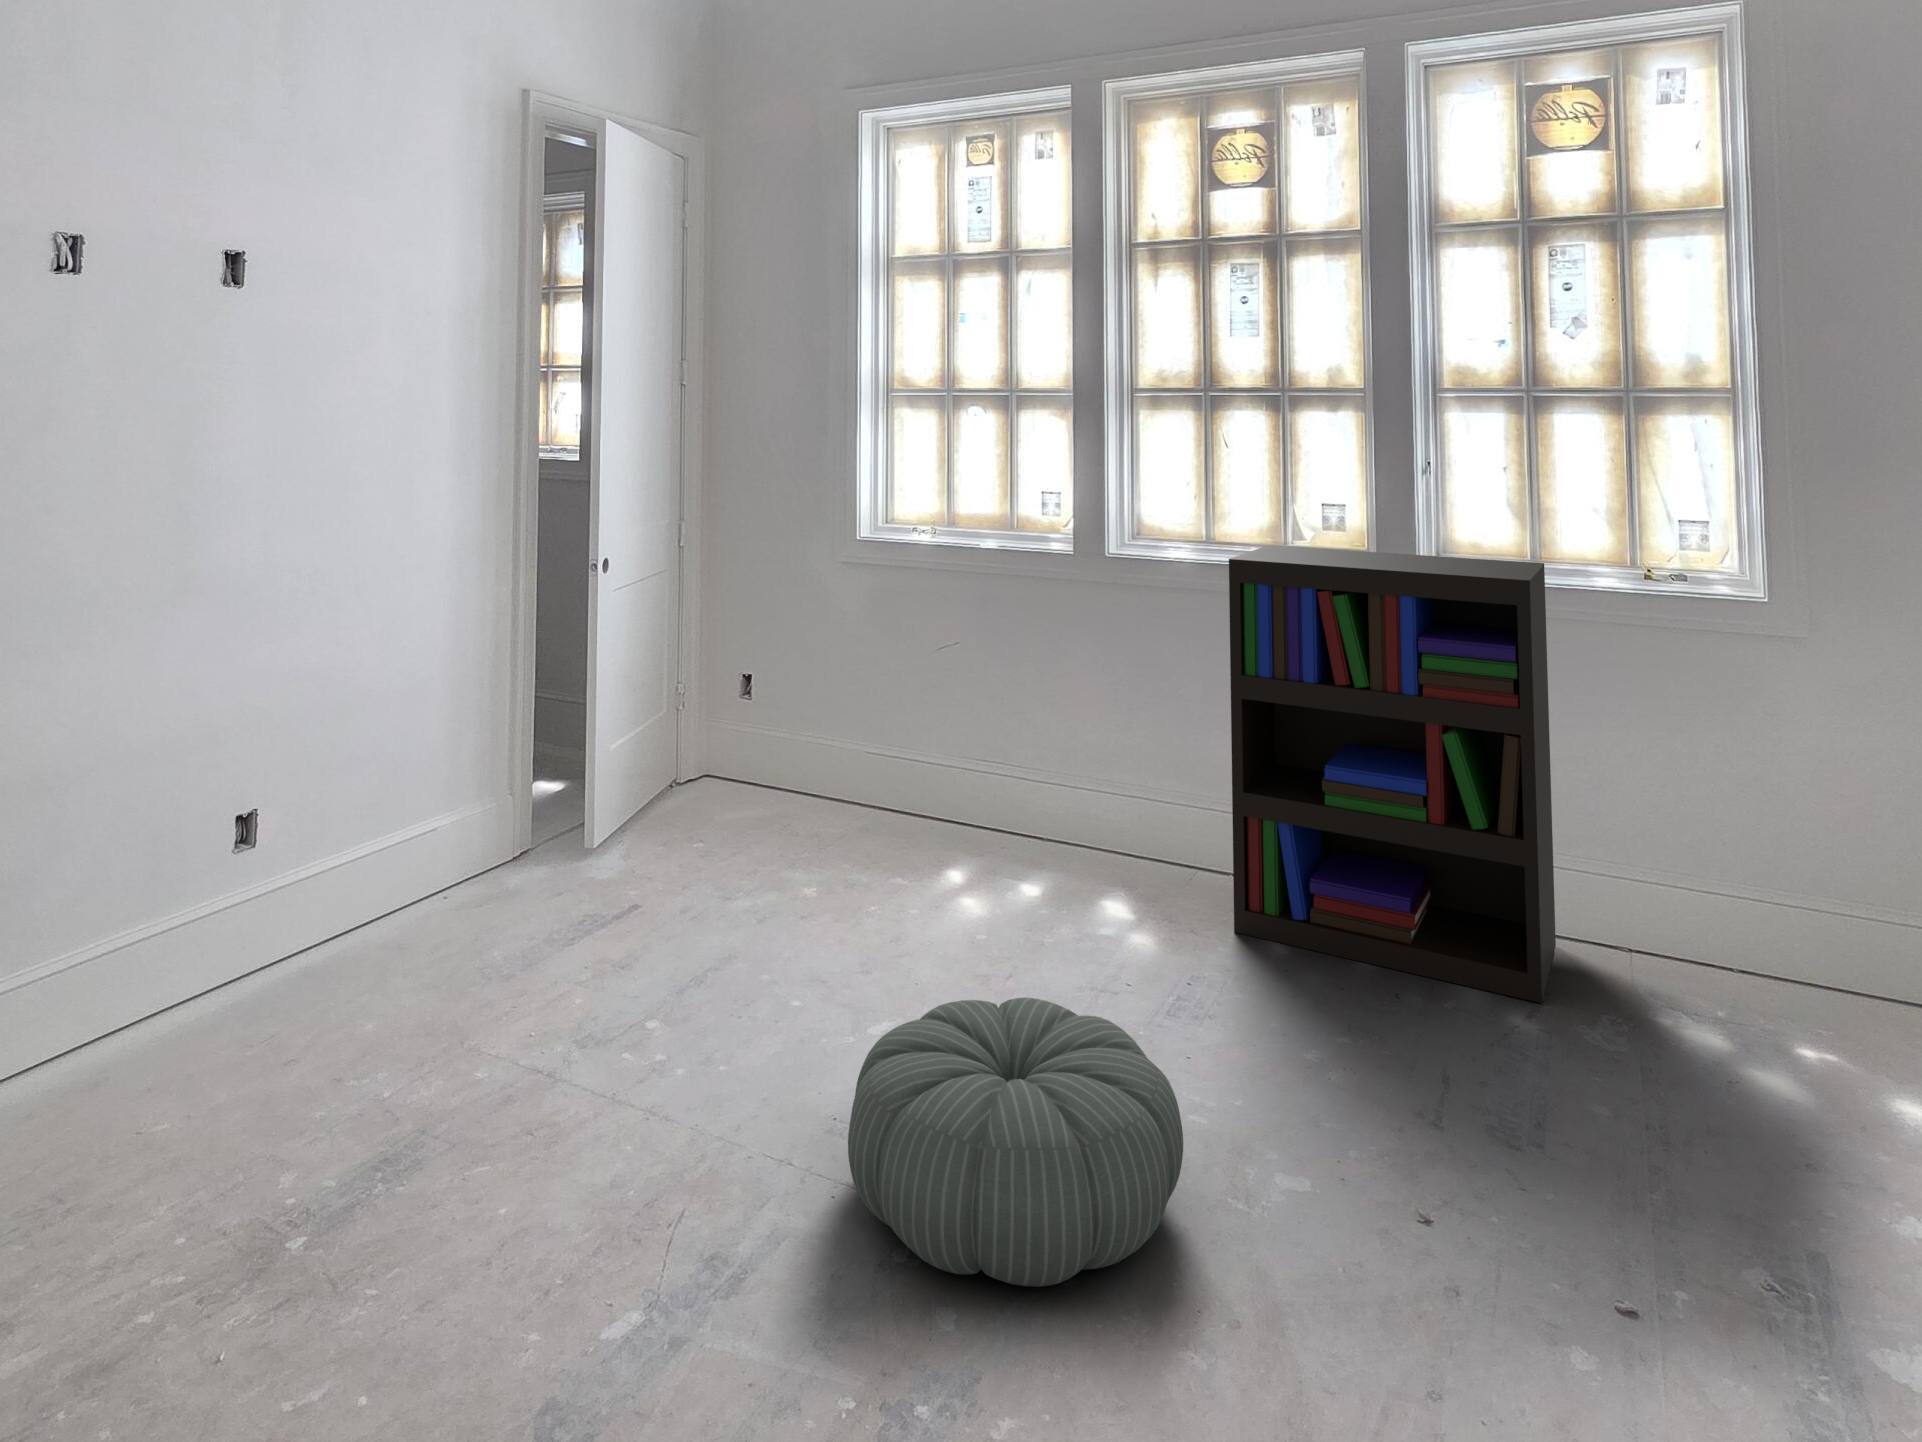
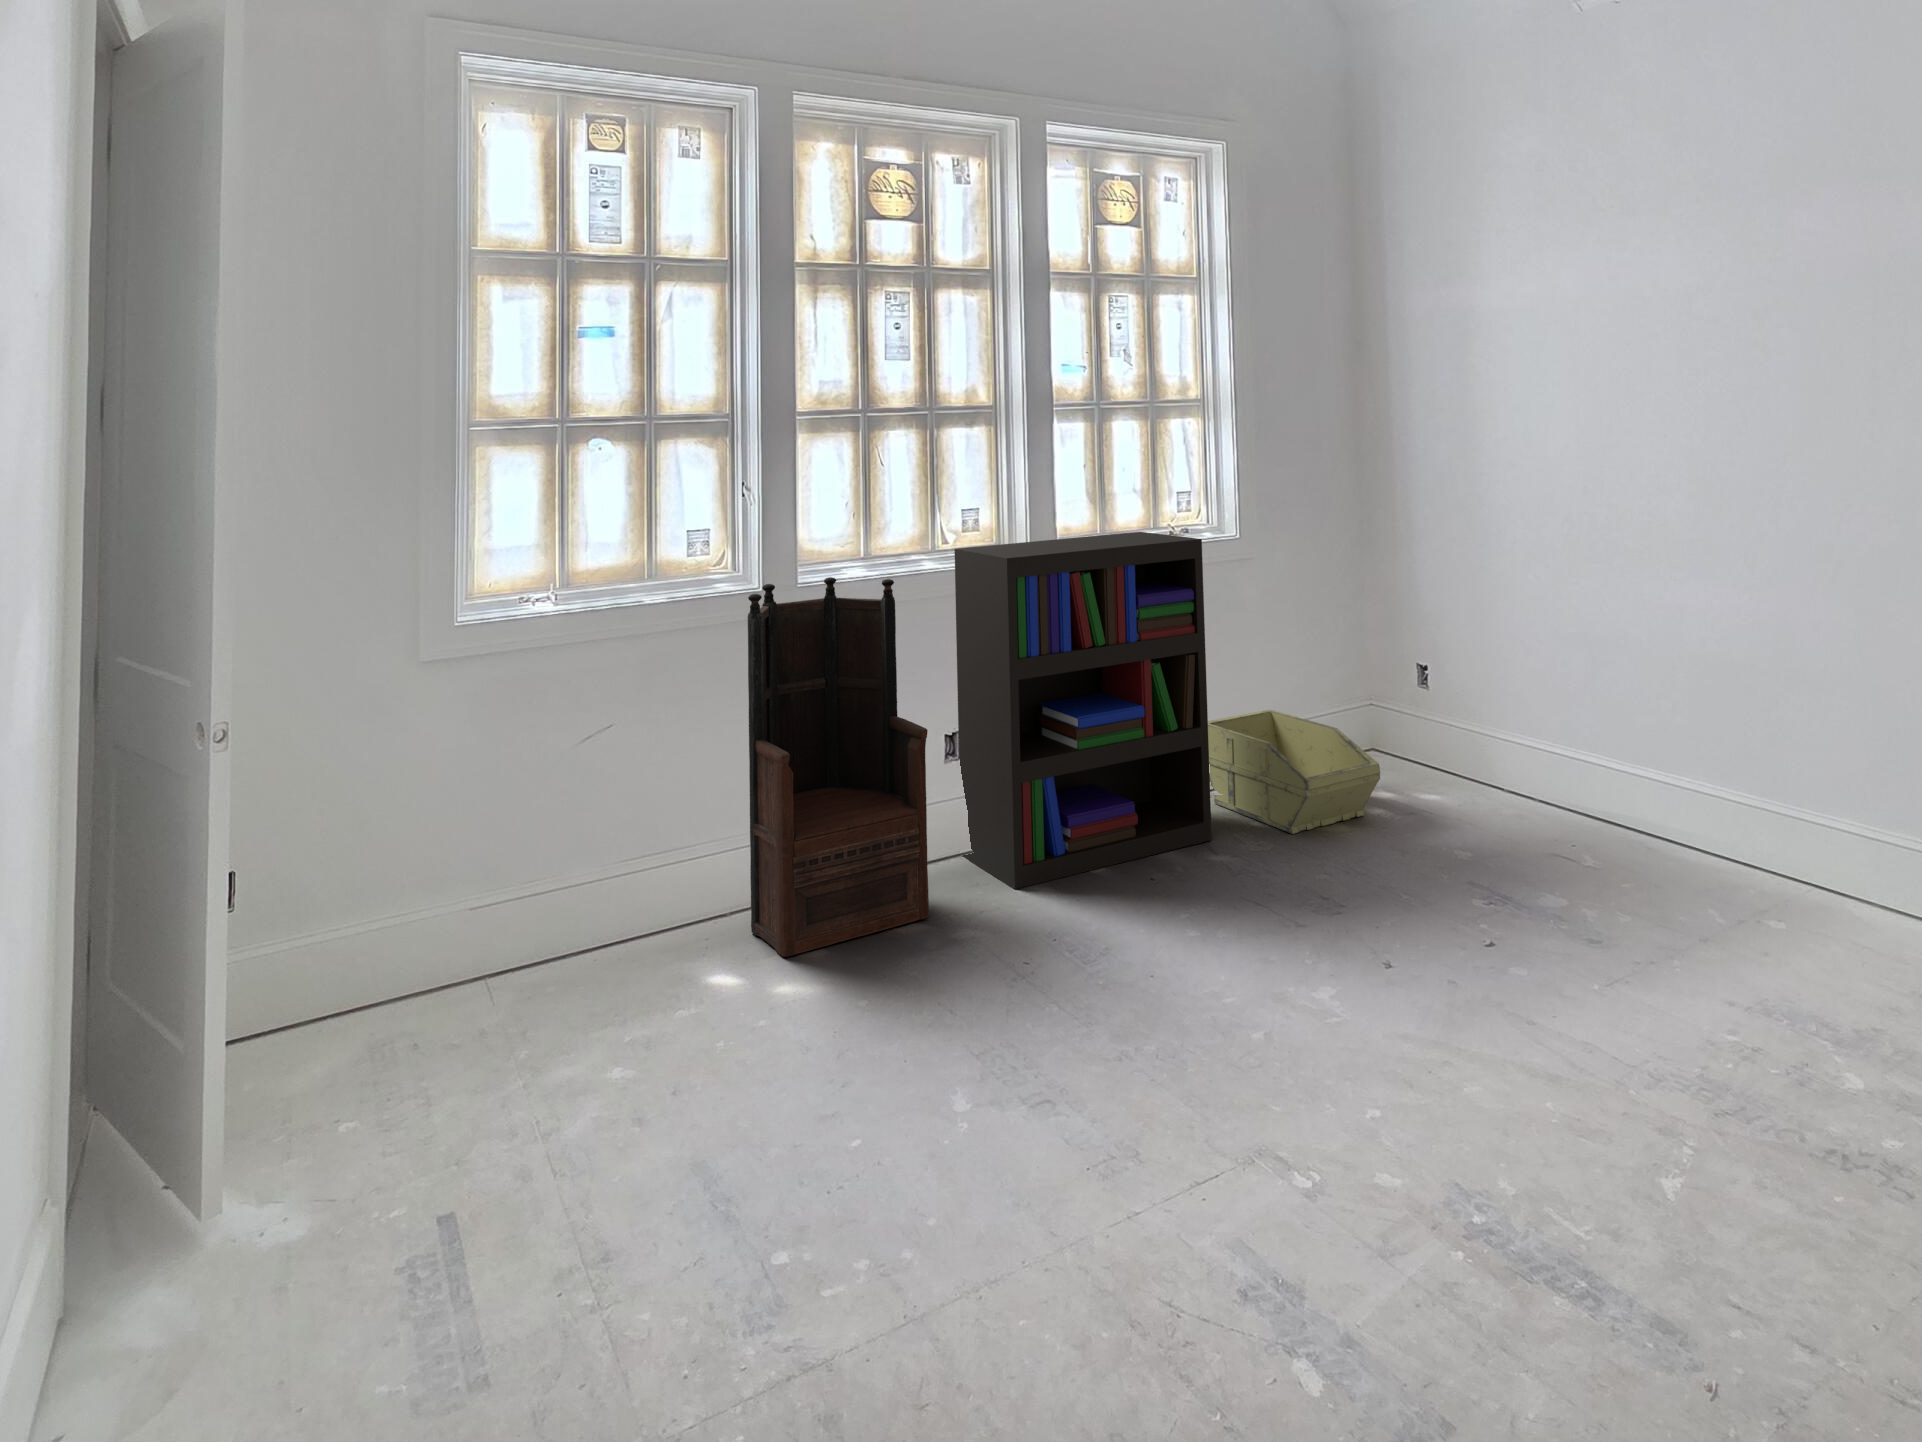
armchair: none [974,549,1145,912] -> present [748,577,929,957]
storage bin: none [1660,855,1858,1099] -> present [1208,709,1380,834]
pouf: present [848,998,1183,1287] -> none [1166,911,1443,1117]

